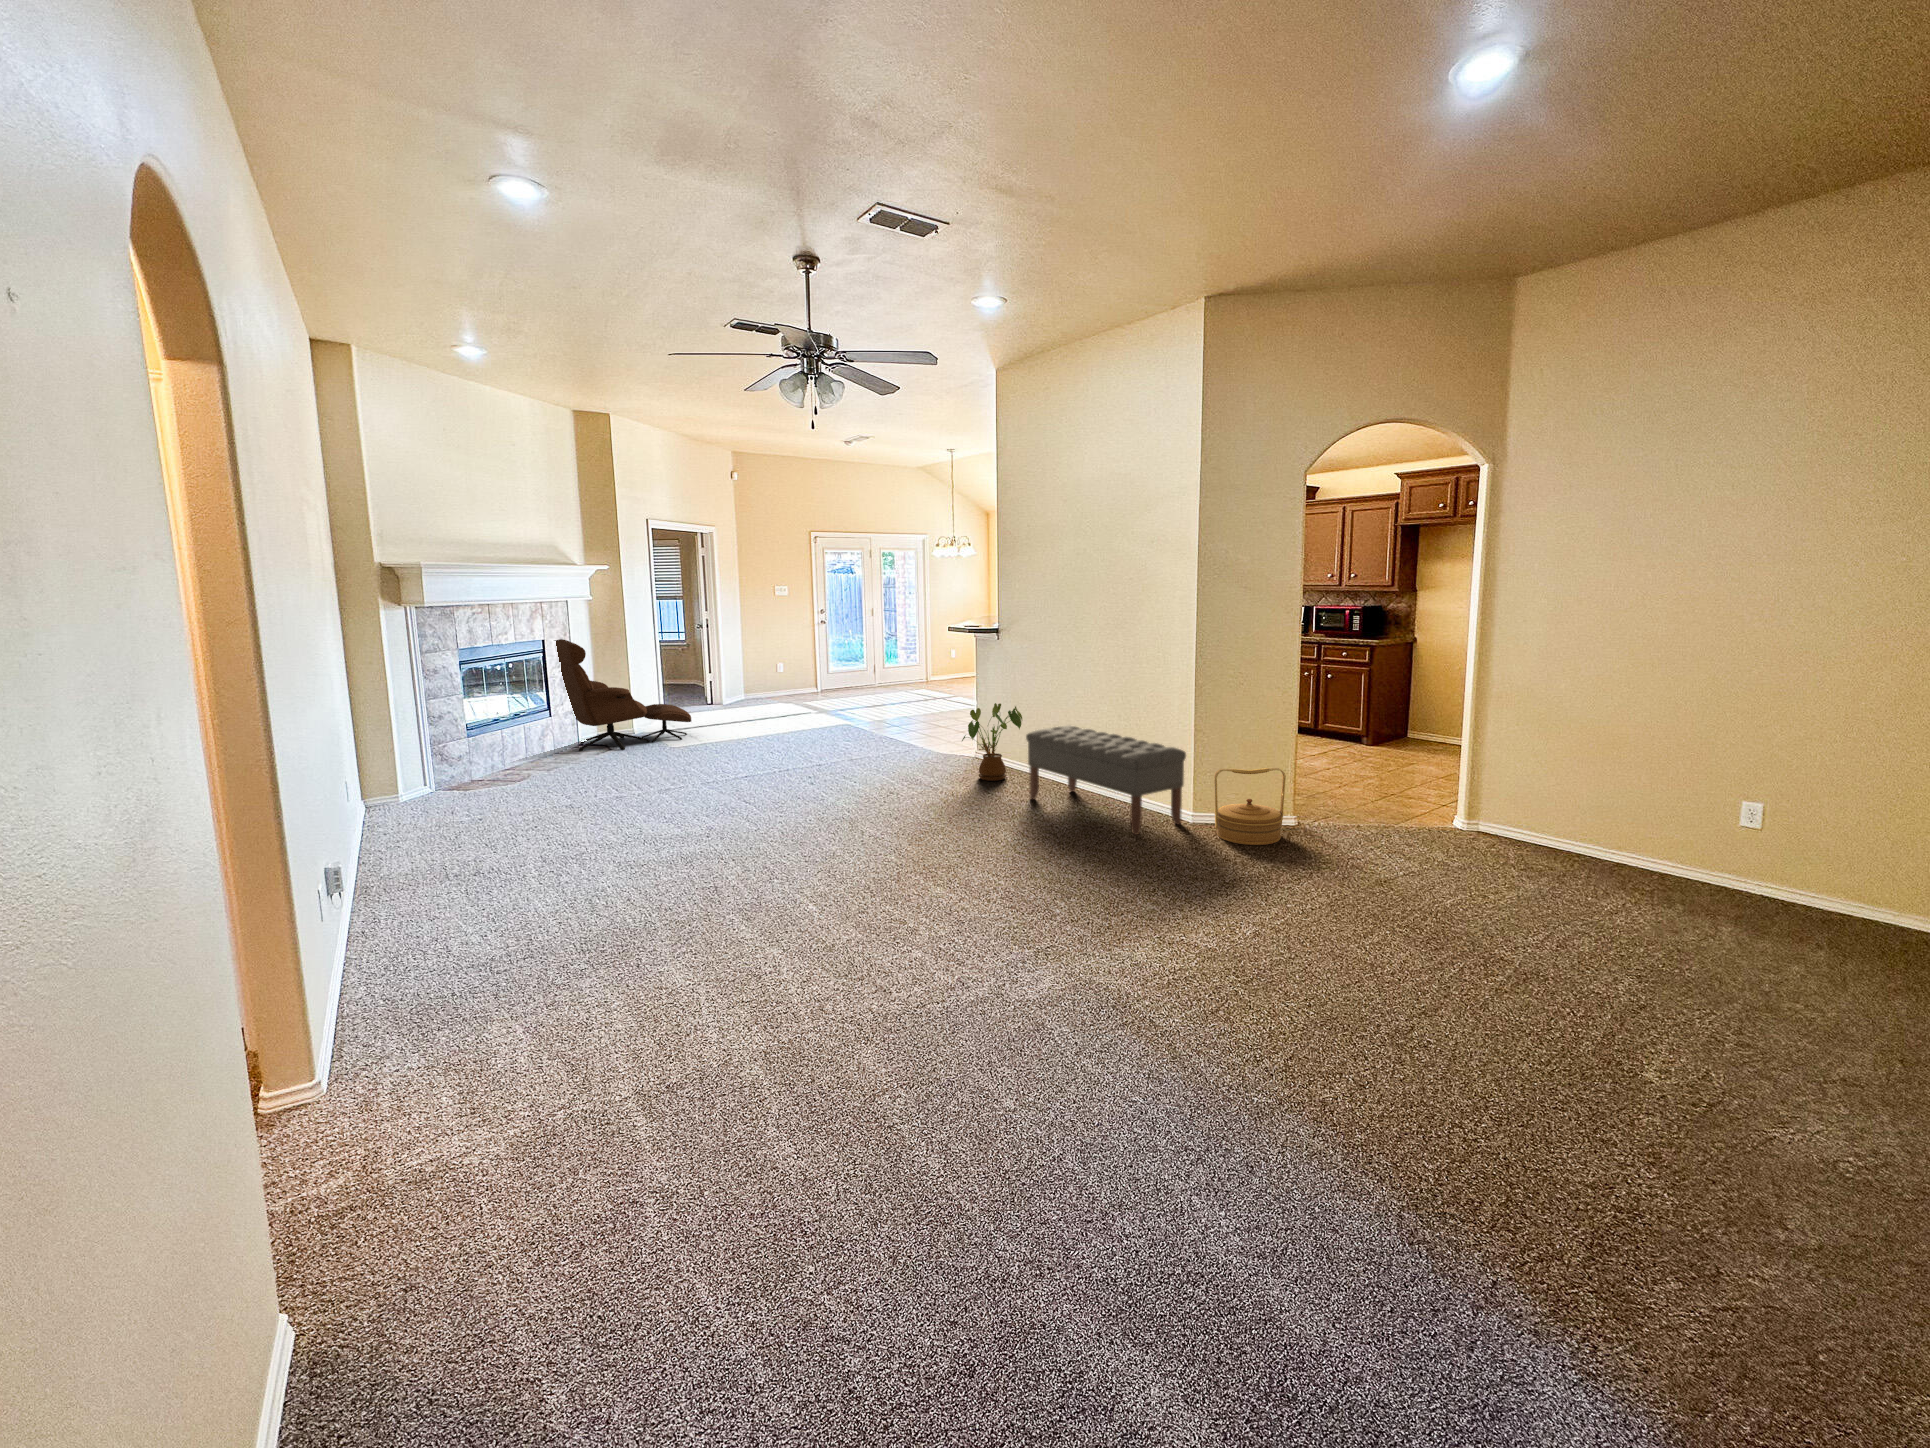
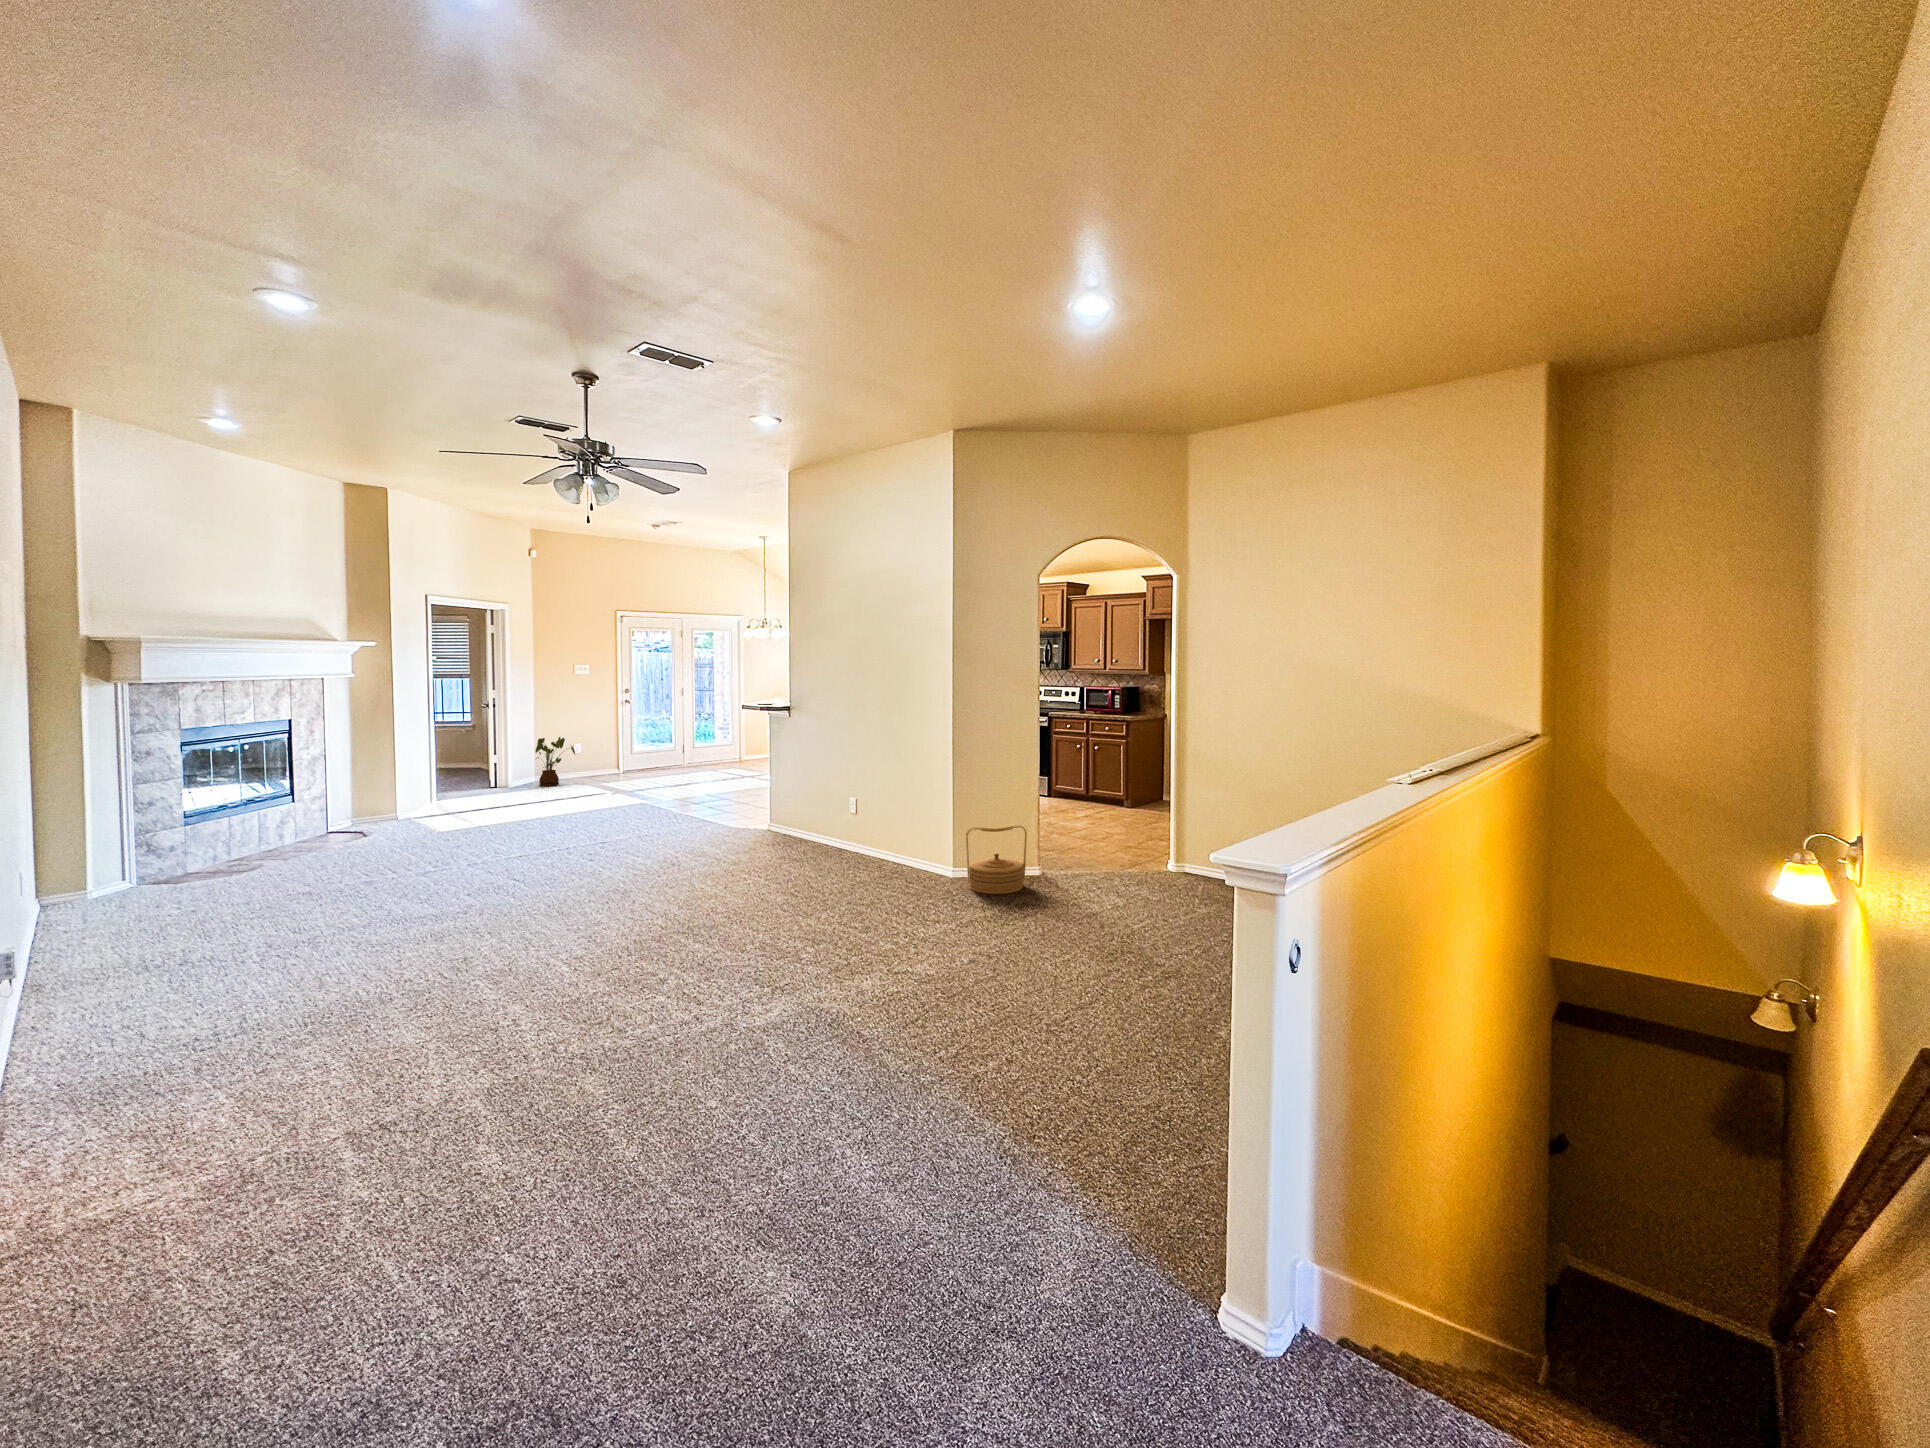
lounge chair: present [554,639,691,751] -> none [305,719,466,838]
house plant: present [962,703,1022,781] -> present [536,737,575,786]
bench: present [1026,725,1186,835] -> none [804,795,944,891]

